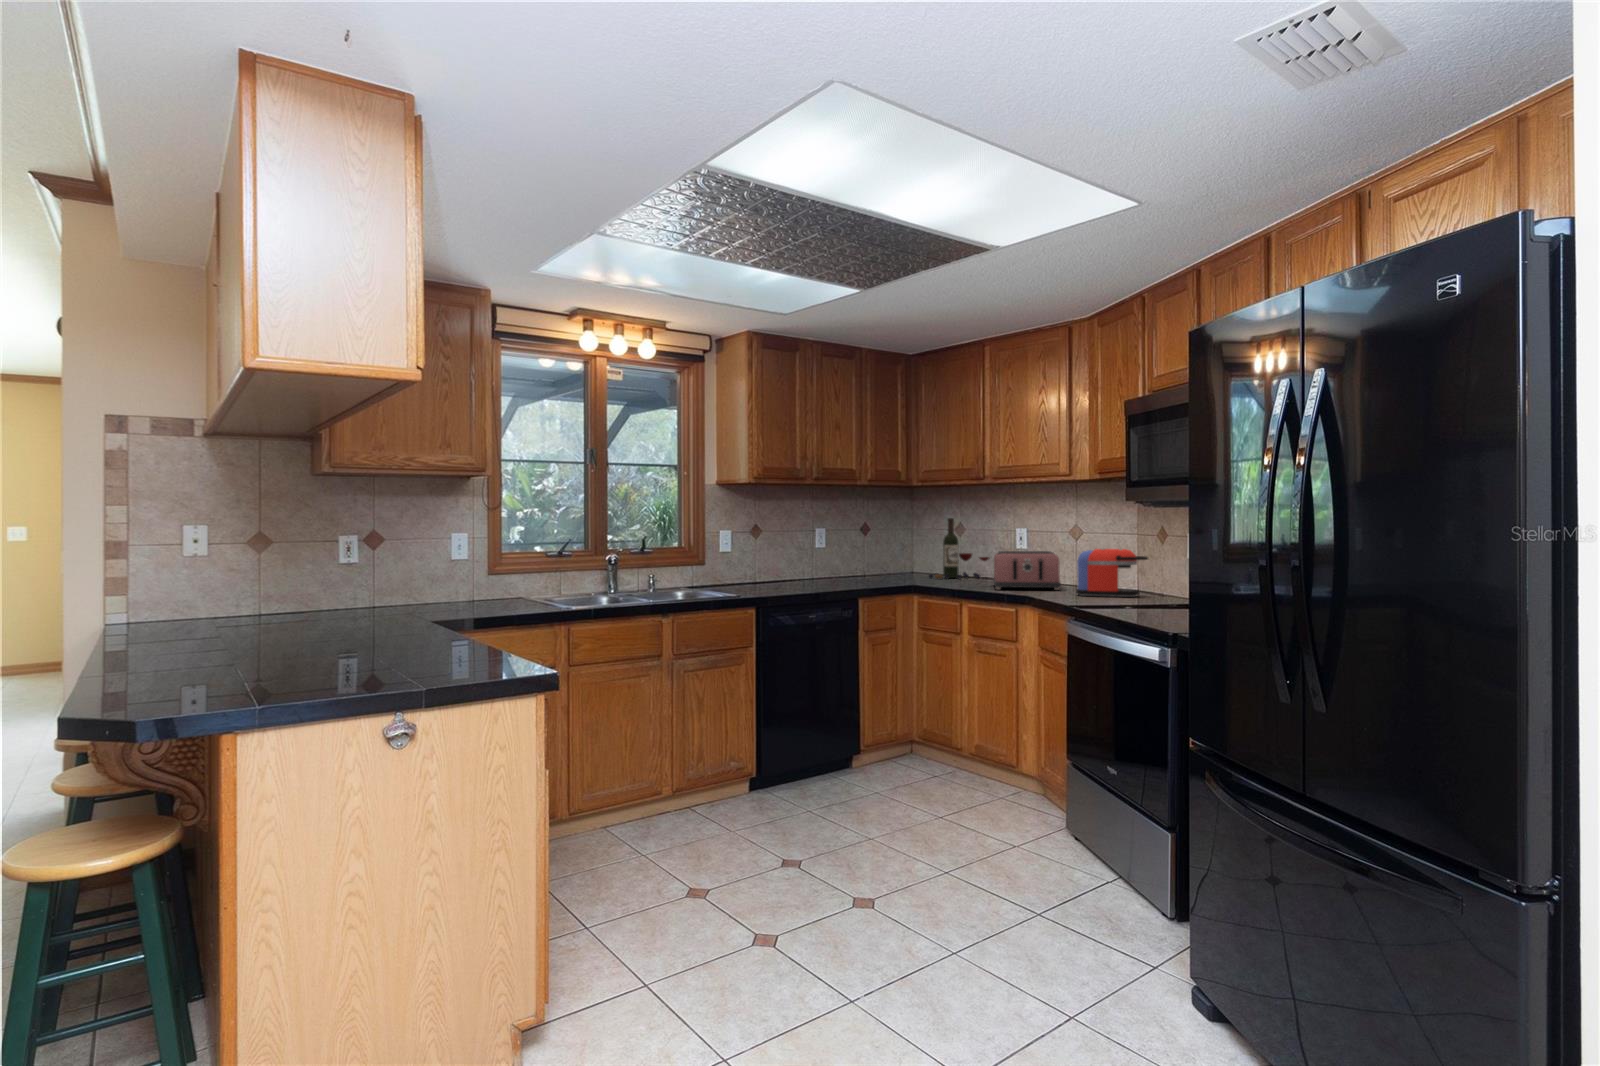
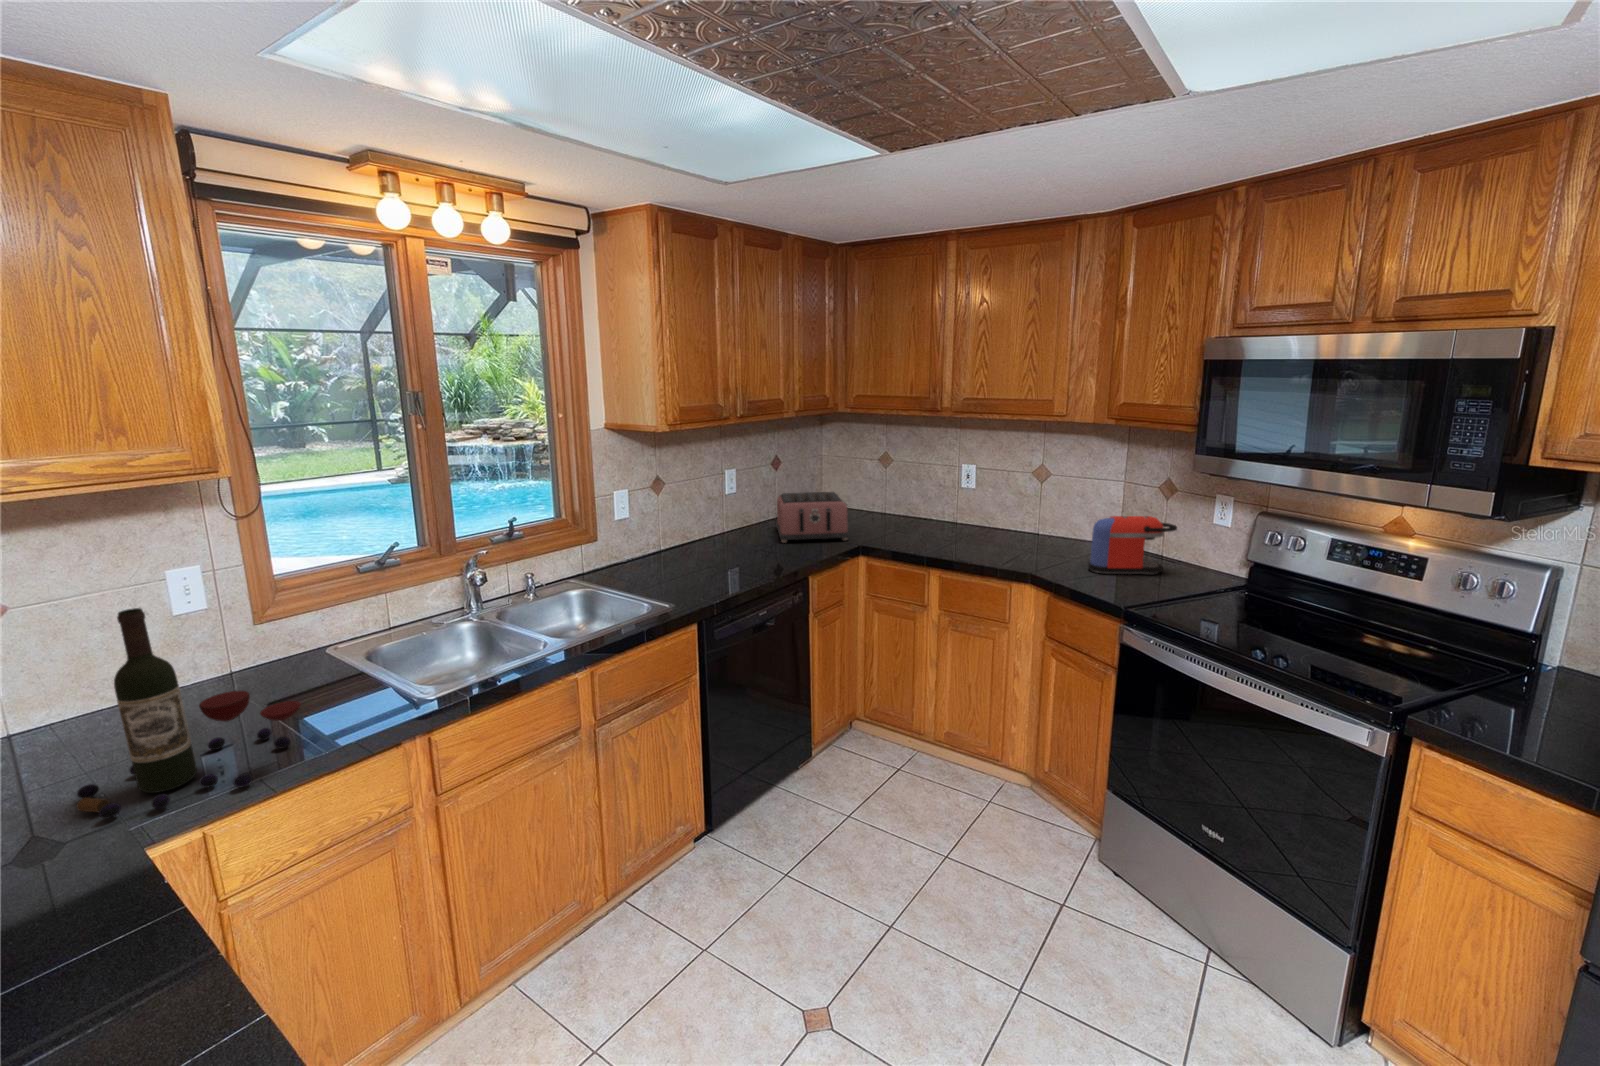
wine bottle: present [929,518,990,579] -> present [77,608,301,819]
toaster: present [993,551,1061,590] -> present [776,492,849,543]

